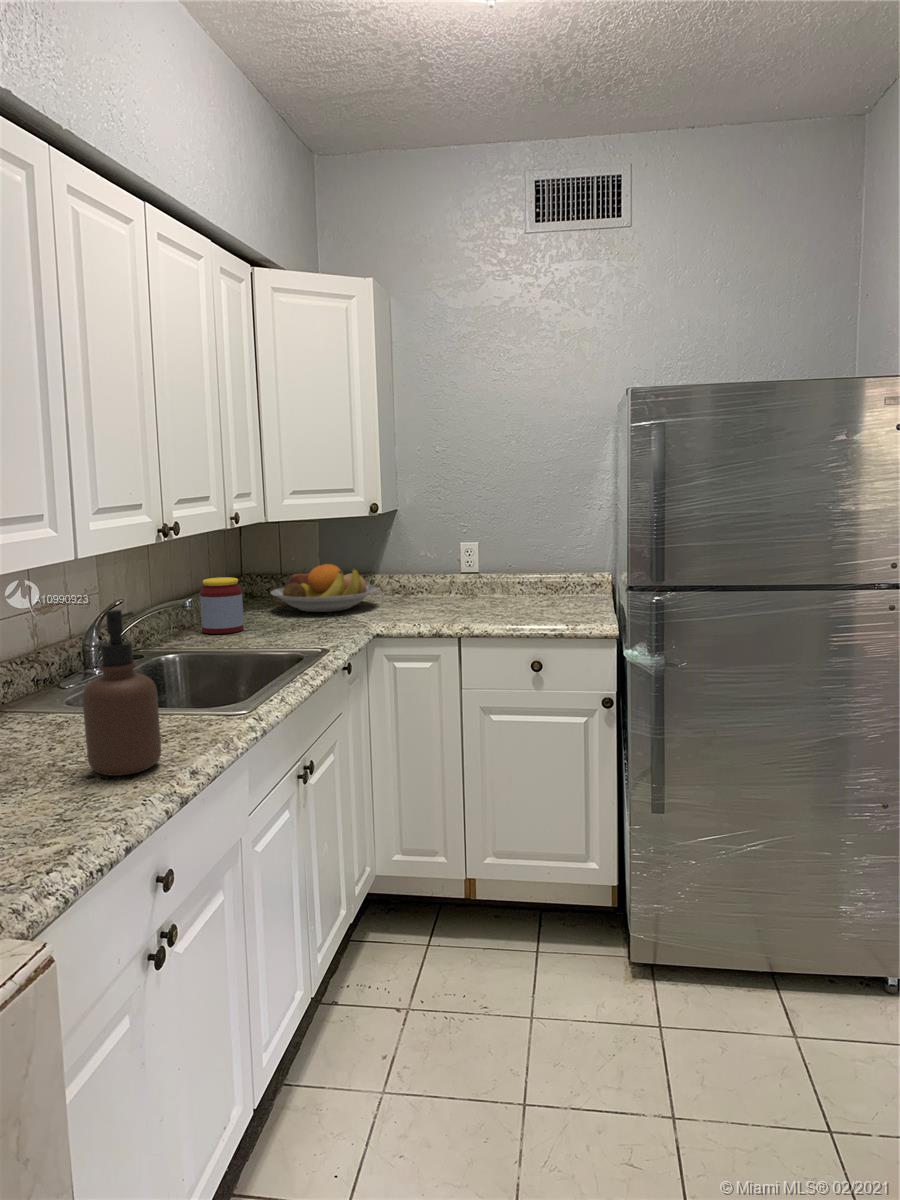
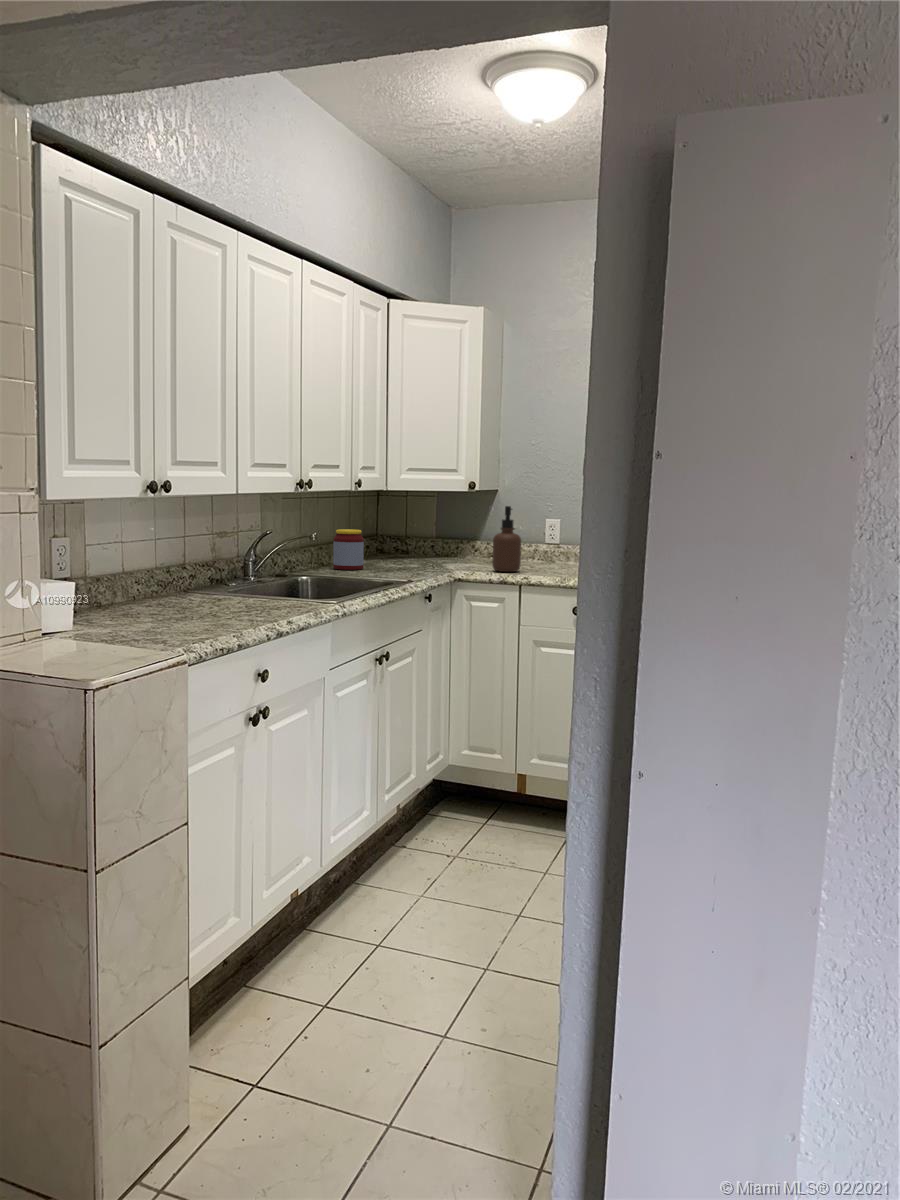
fruit bowl: present [270,564,378,612] -> none [390,527,473,564]
soap dispenser: present [82,610,161,776] -> present [492,506,521,572]

